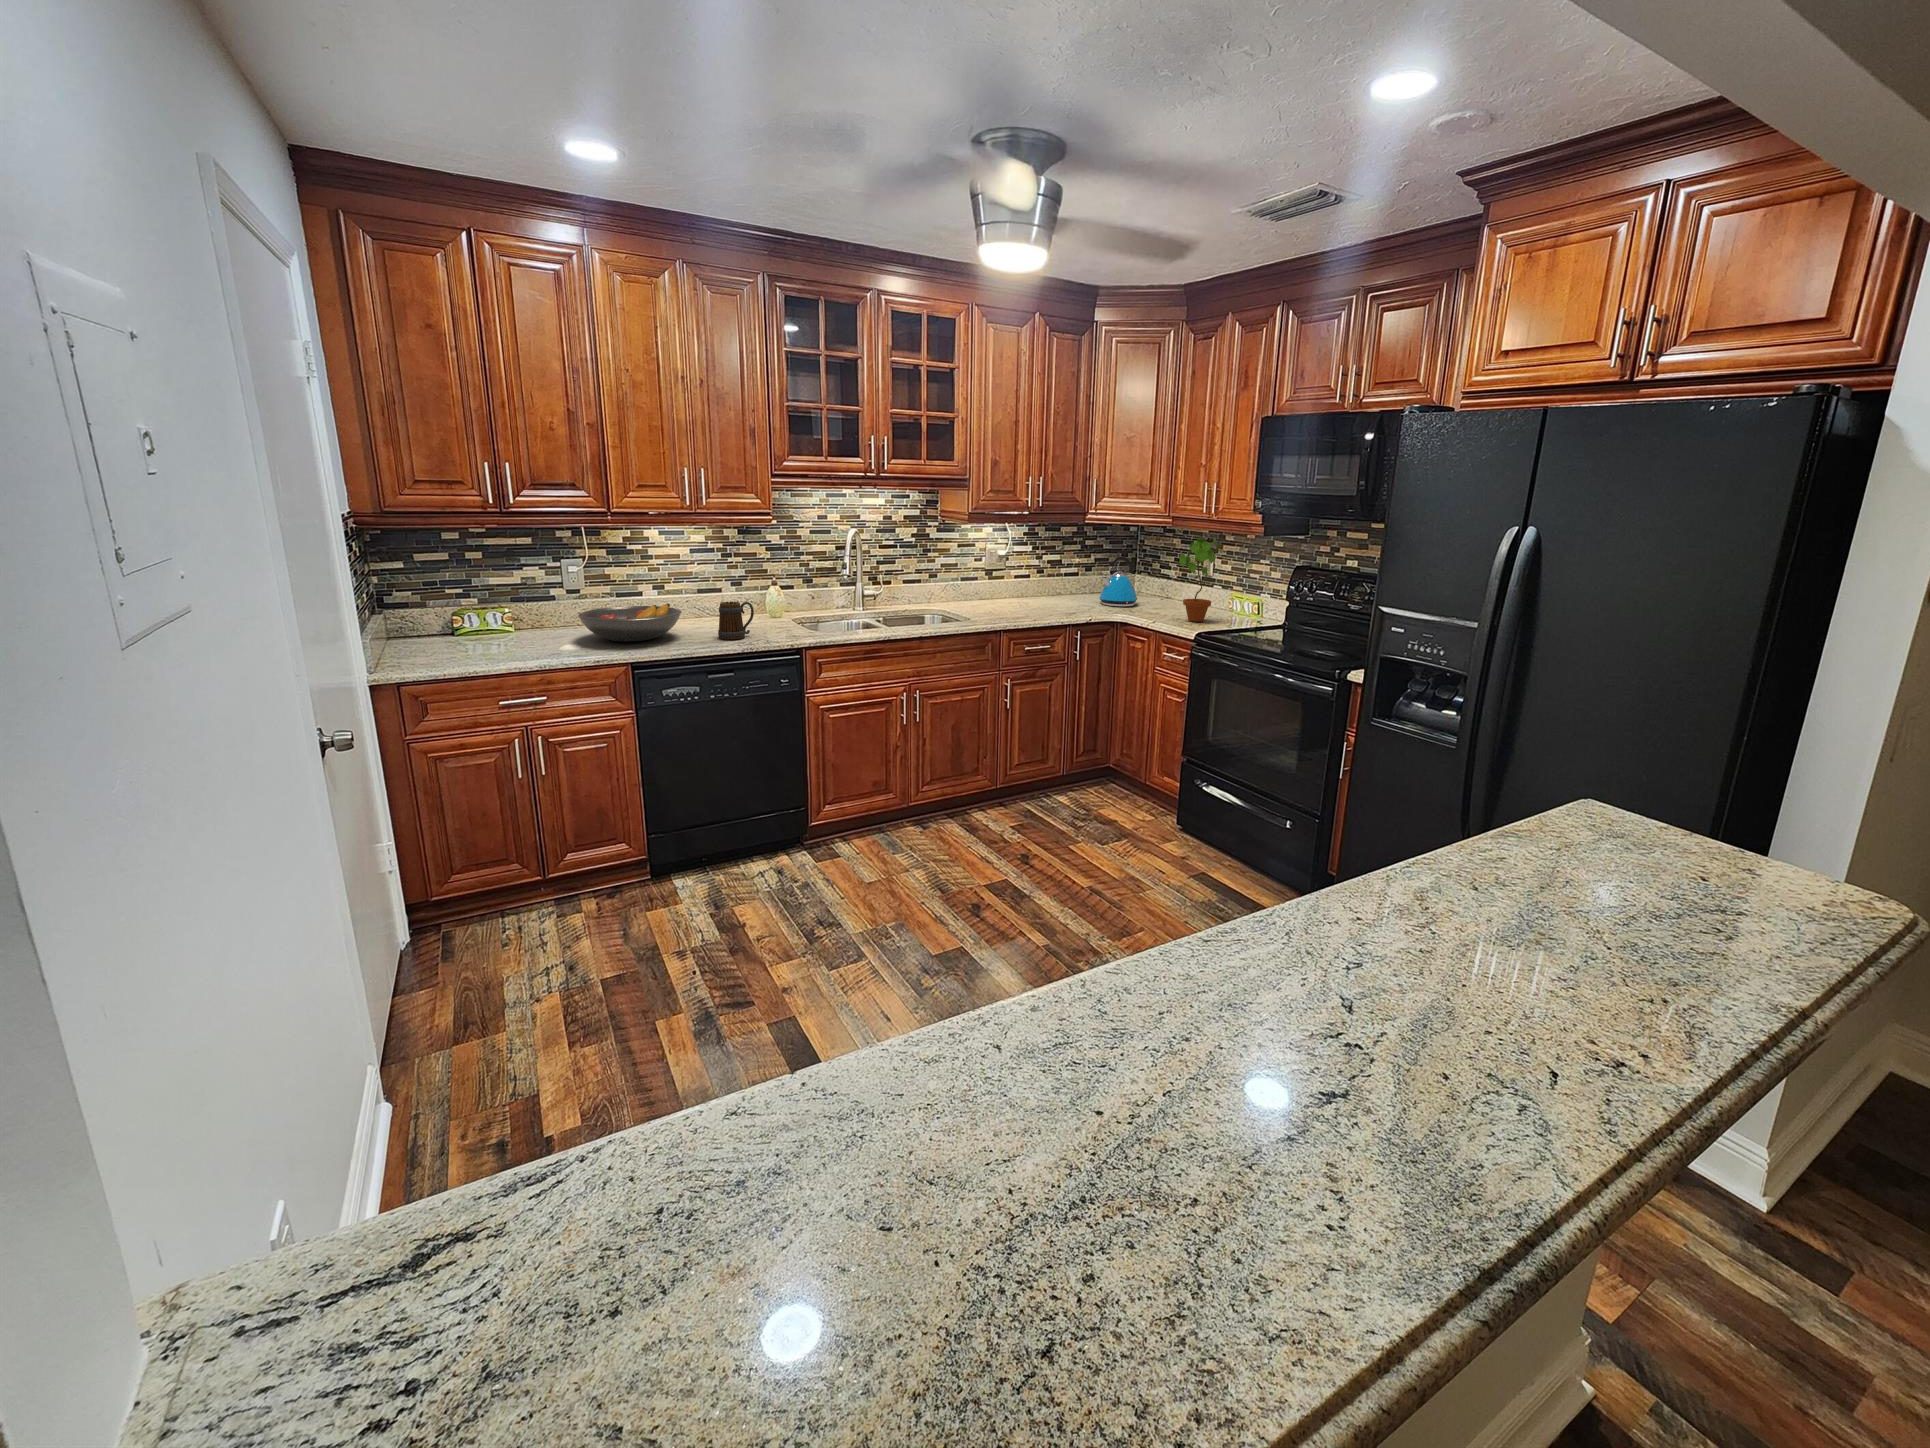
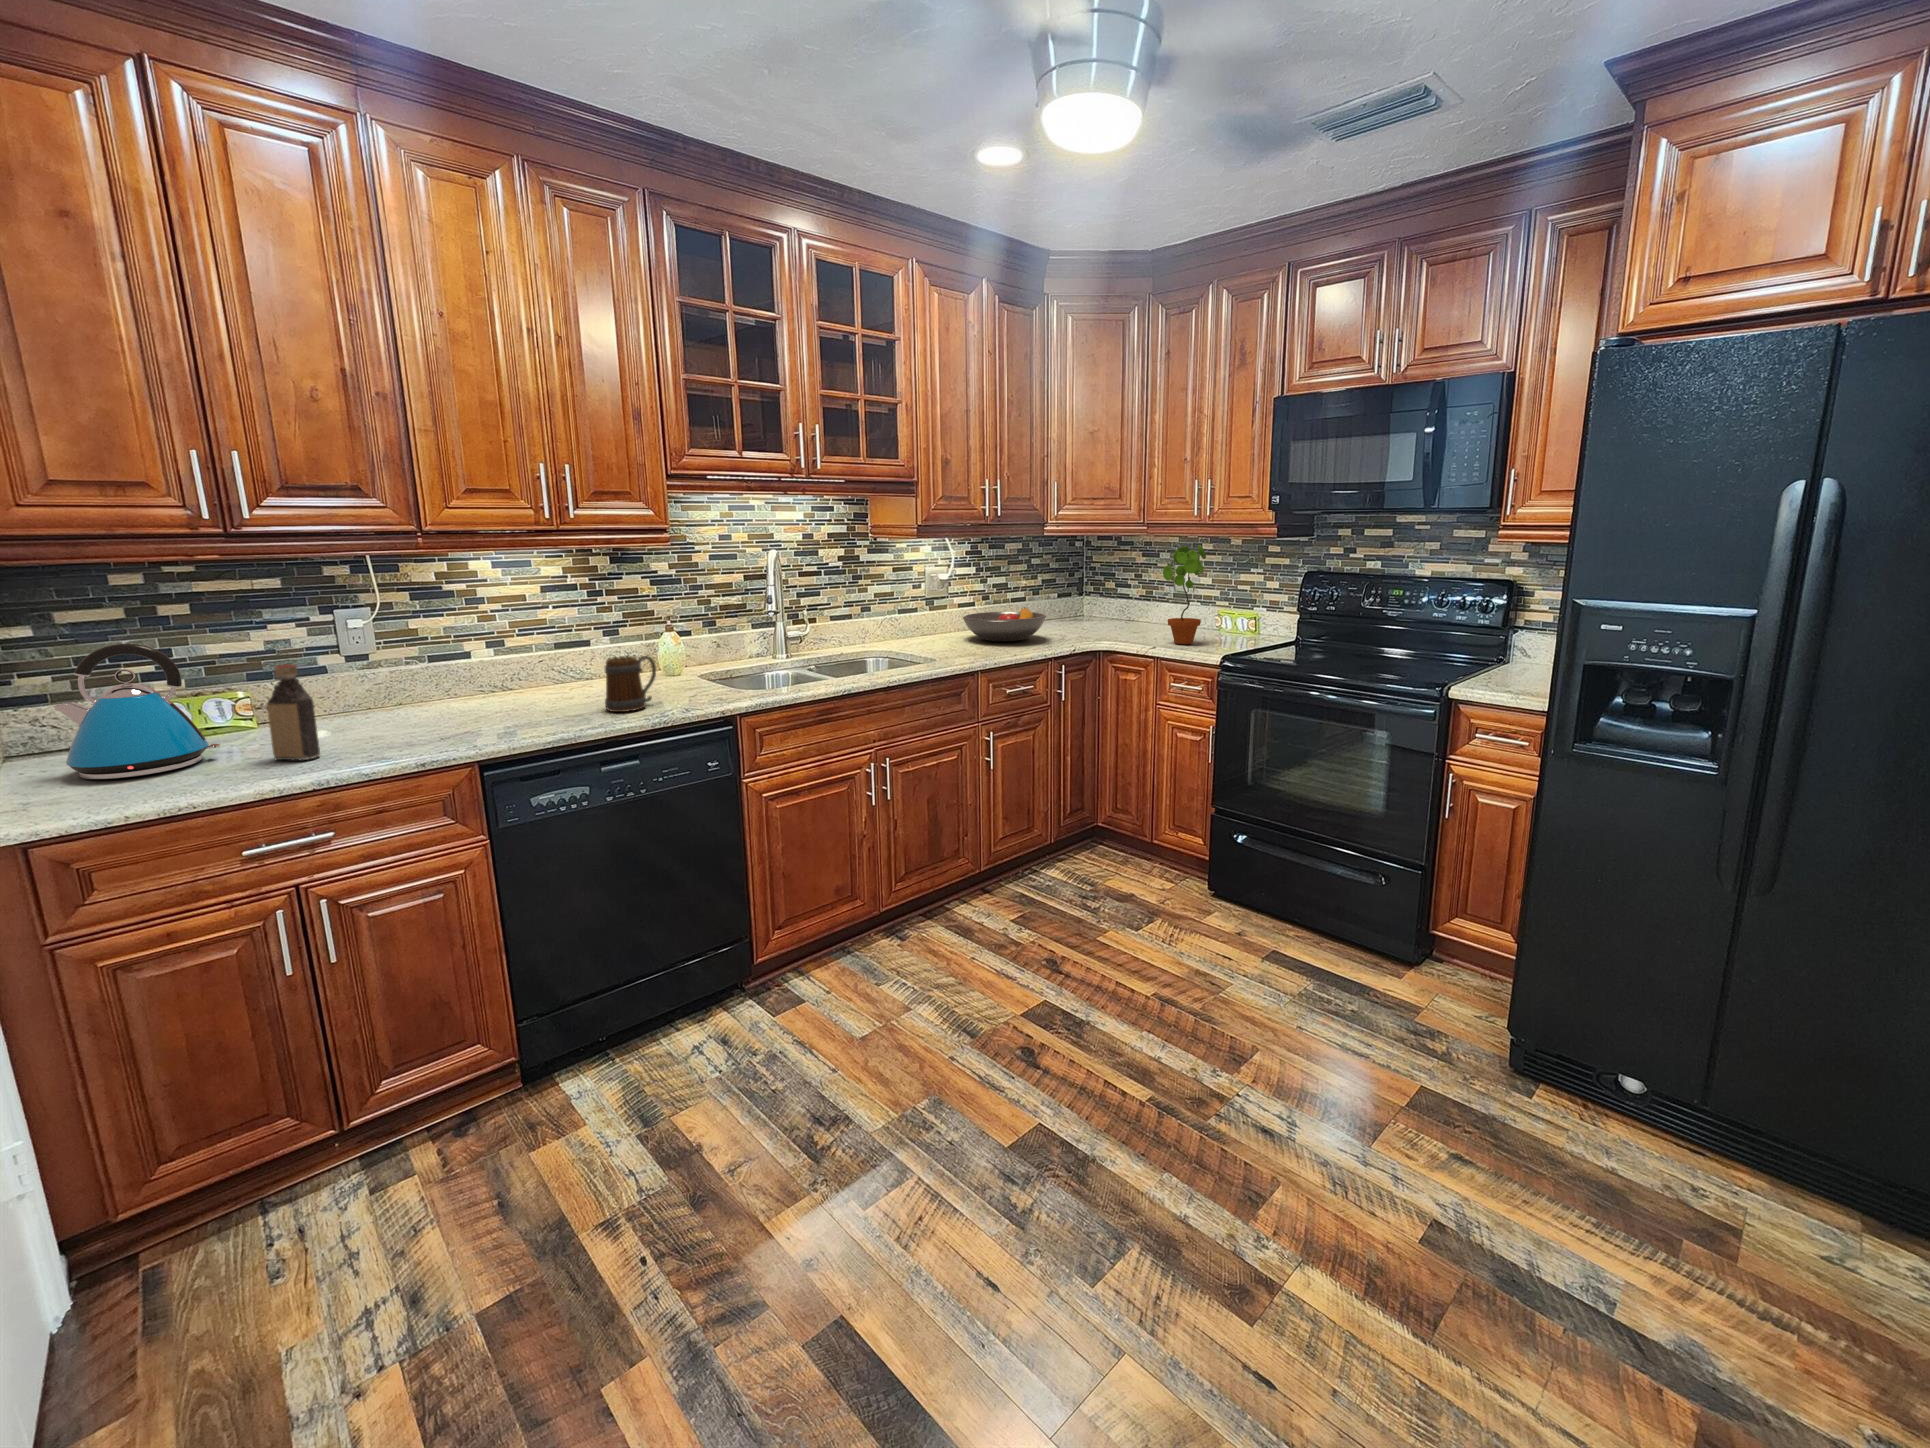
kettle: present [1099,556,1137,606] -> present [53,644,220,779]
bottle: none [517,594,545,653] -> present [266,664,320,760]
fruit bowl: present [578,603,681,642] -> present [963,607,1046,642]

